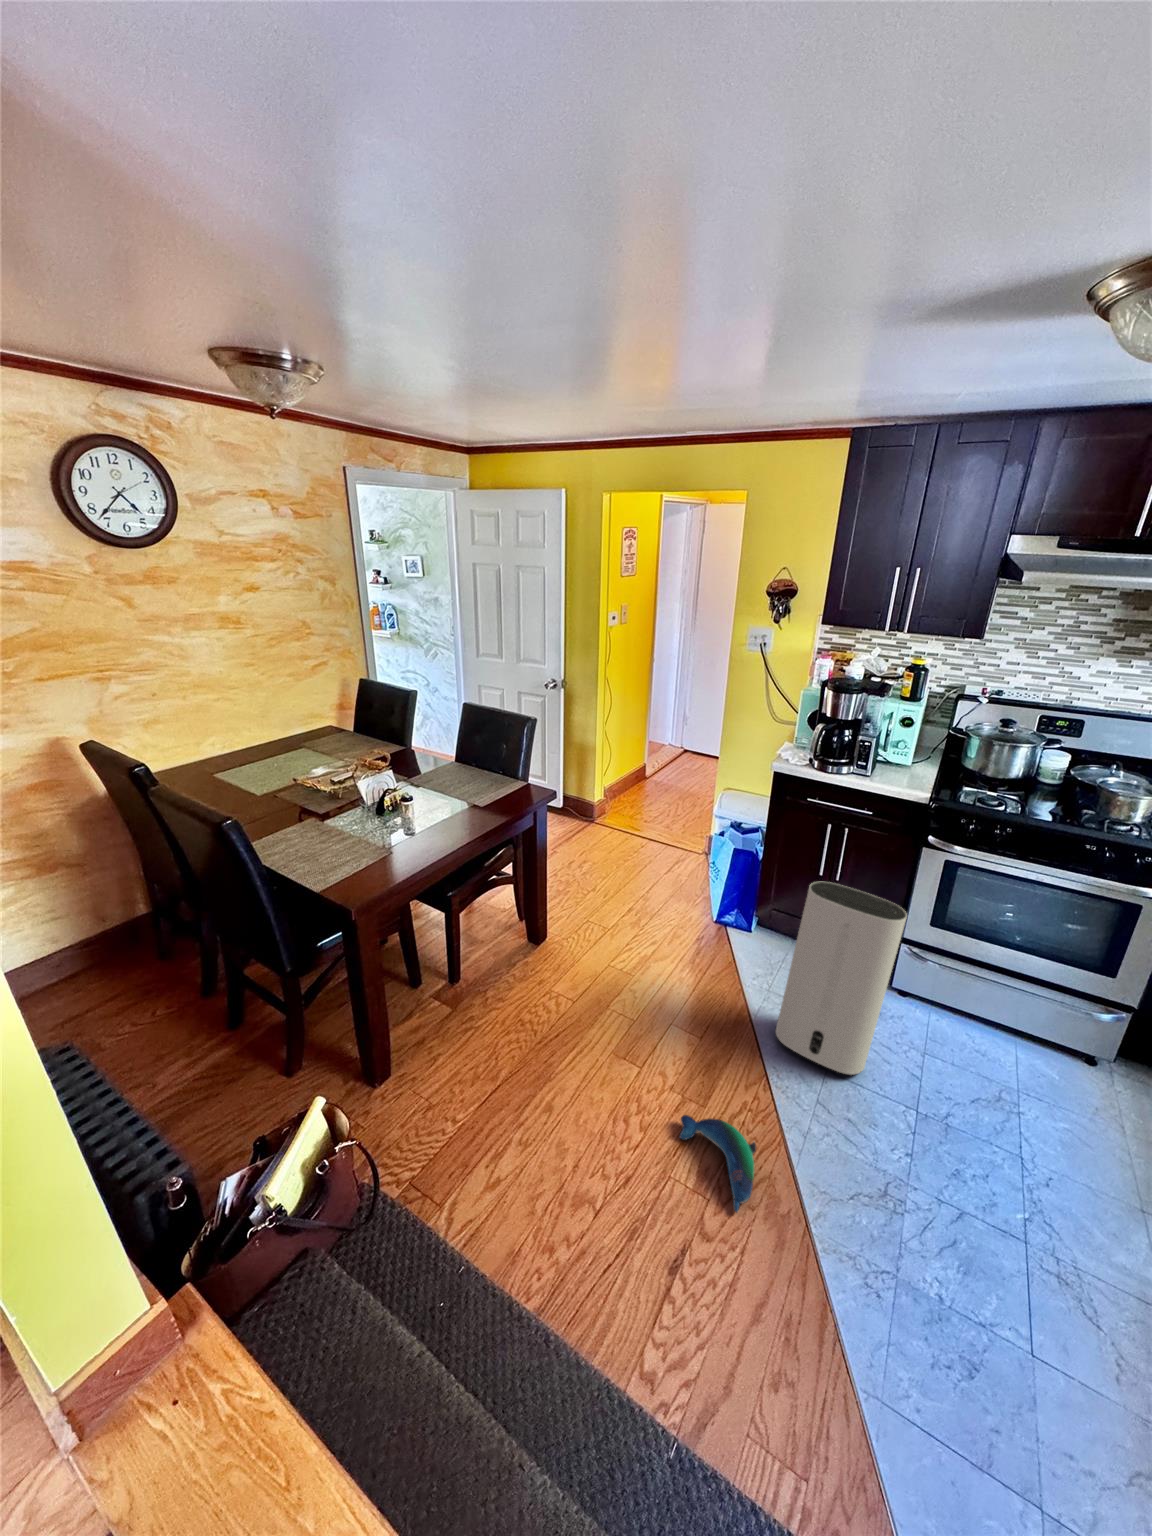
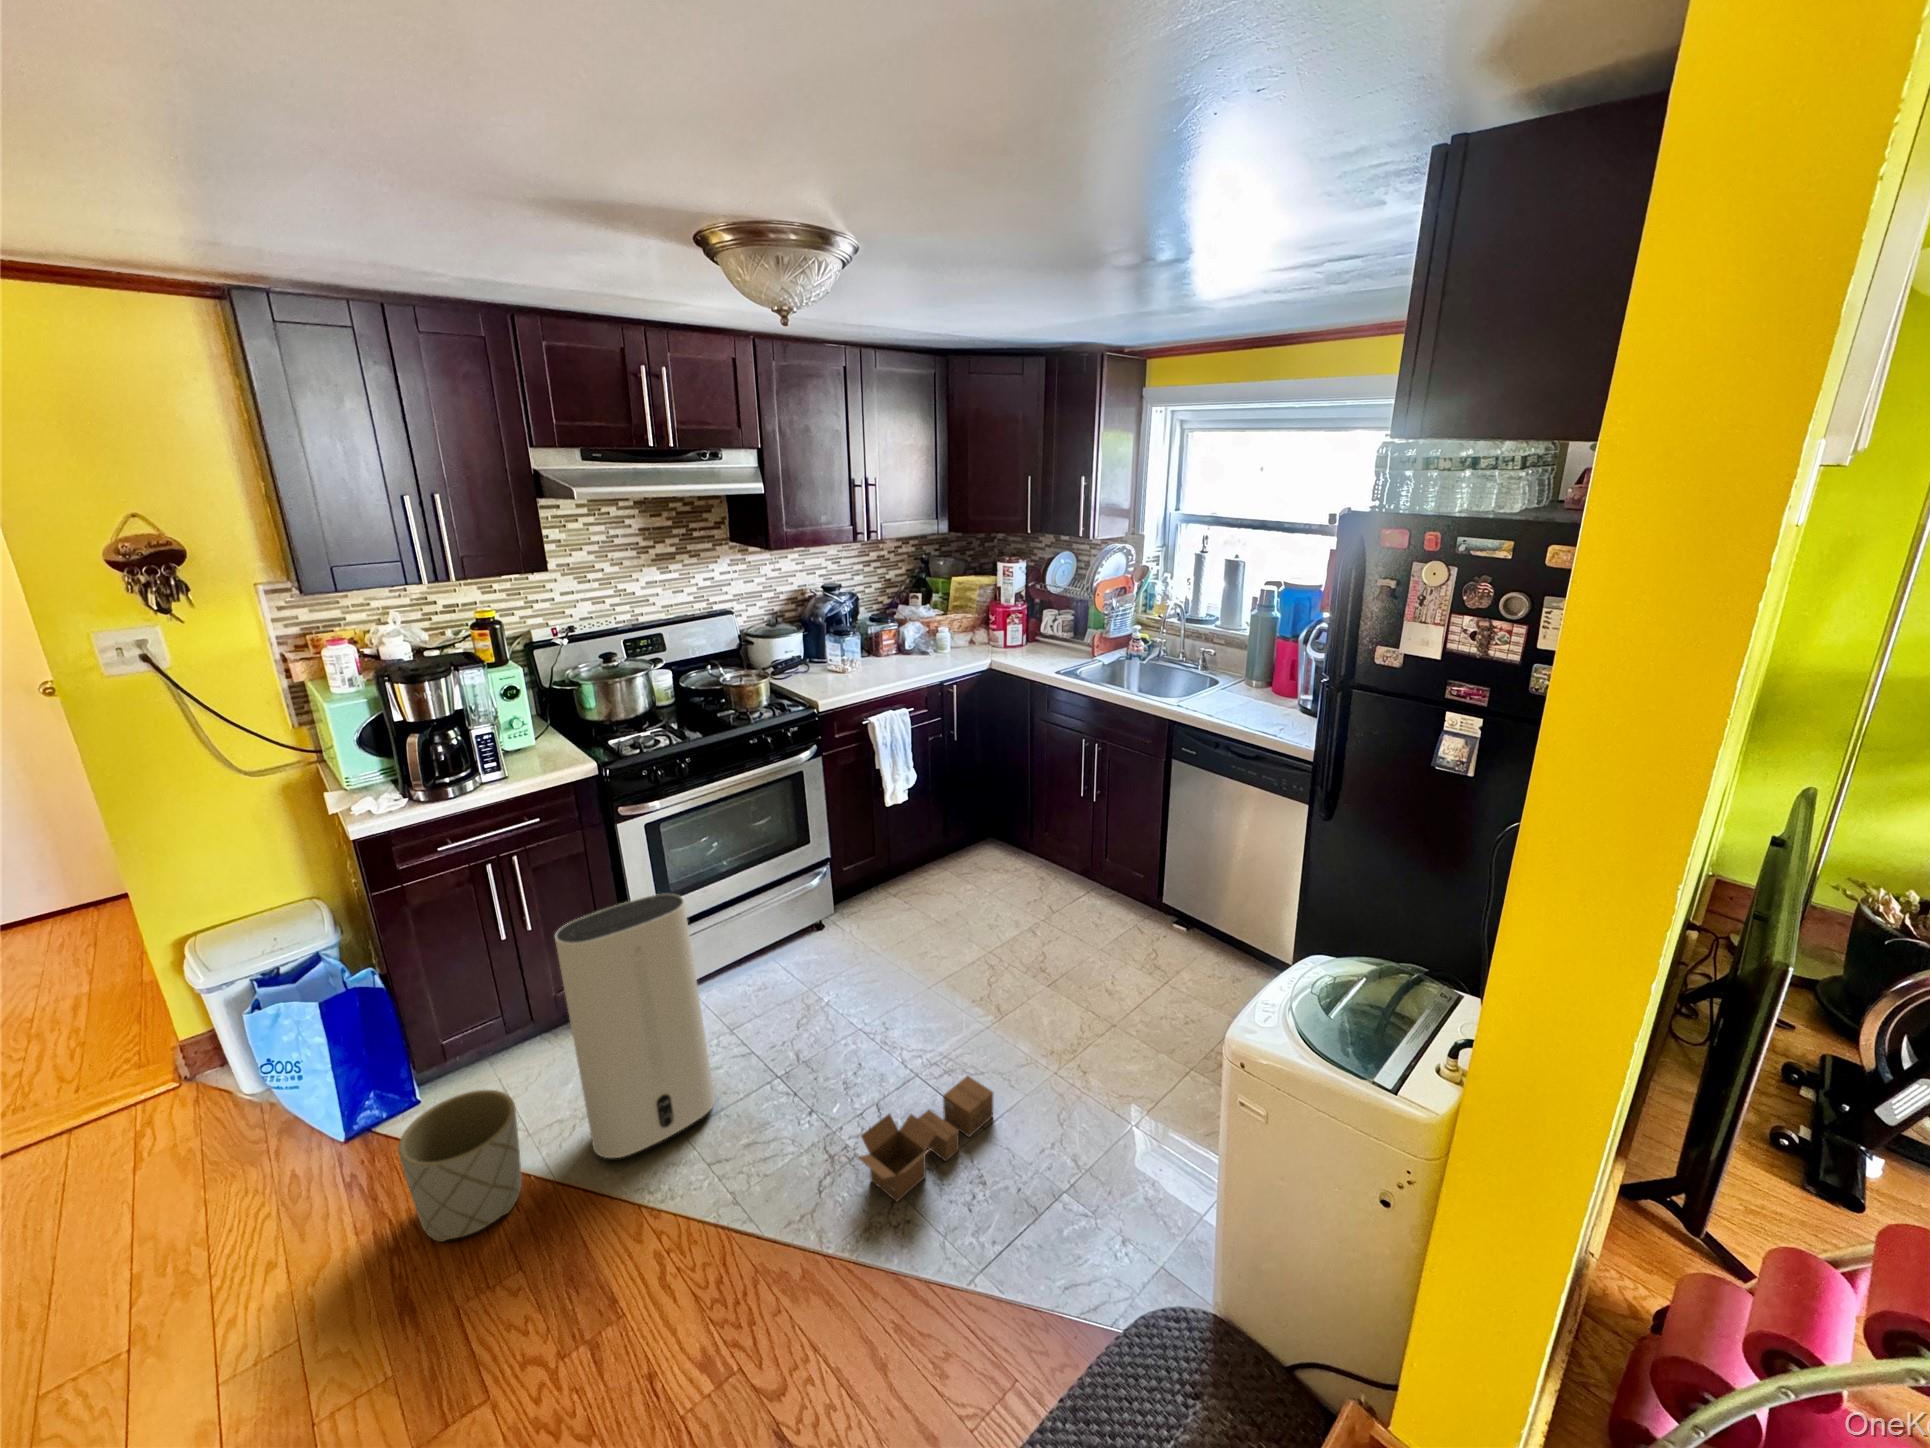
planter: none [692,929,753,1012] -> present [398,1090,522,1242]
plush toy: present [680,1115,756,1212] -> none [621,1255,776,1373]
cardboard box: none [878,1197,1071,1361] -> present [858,1076,994,1202]

